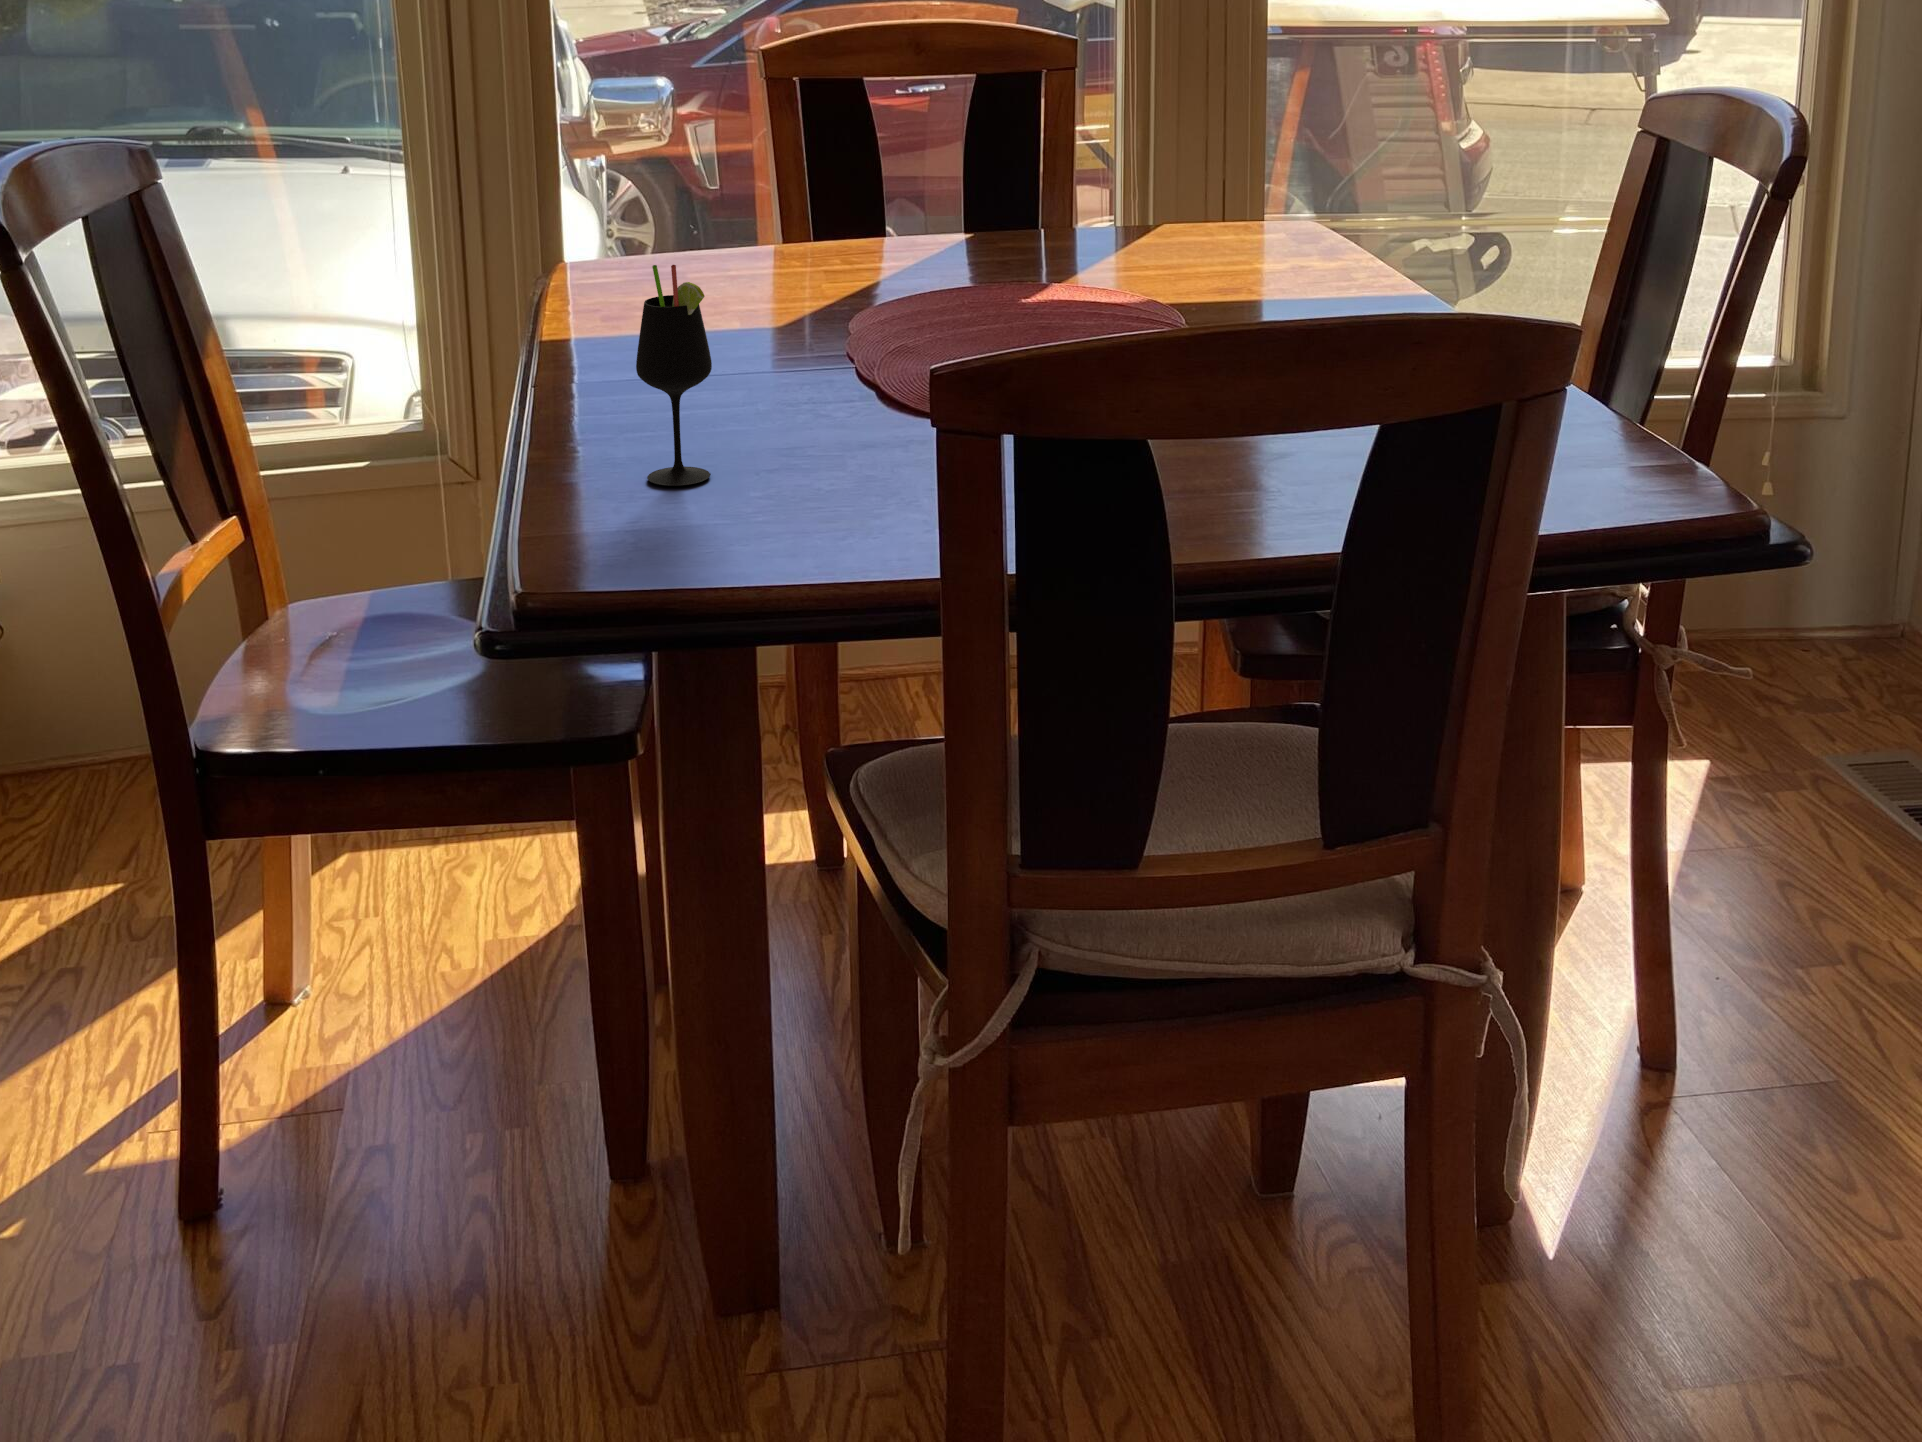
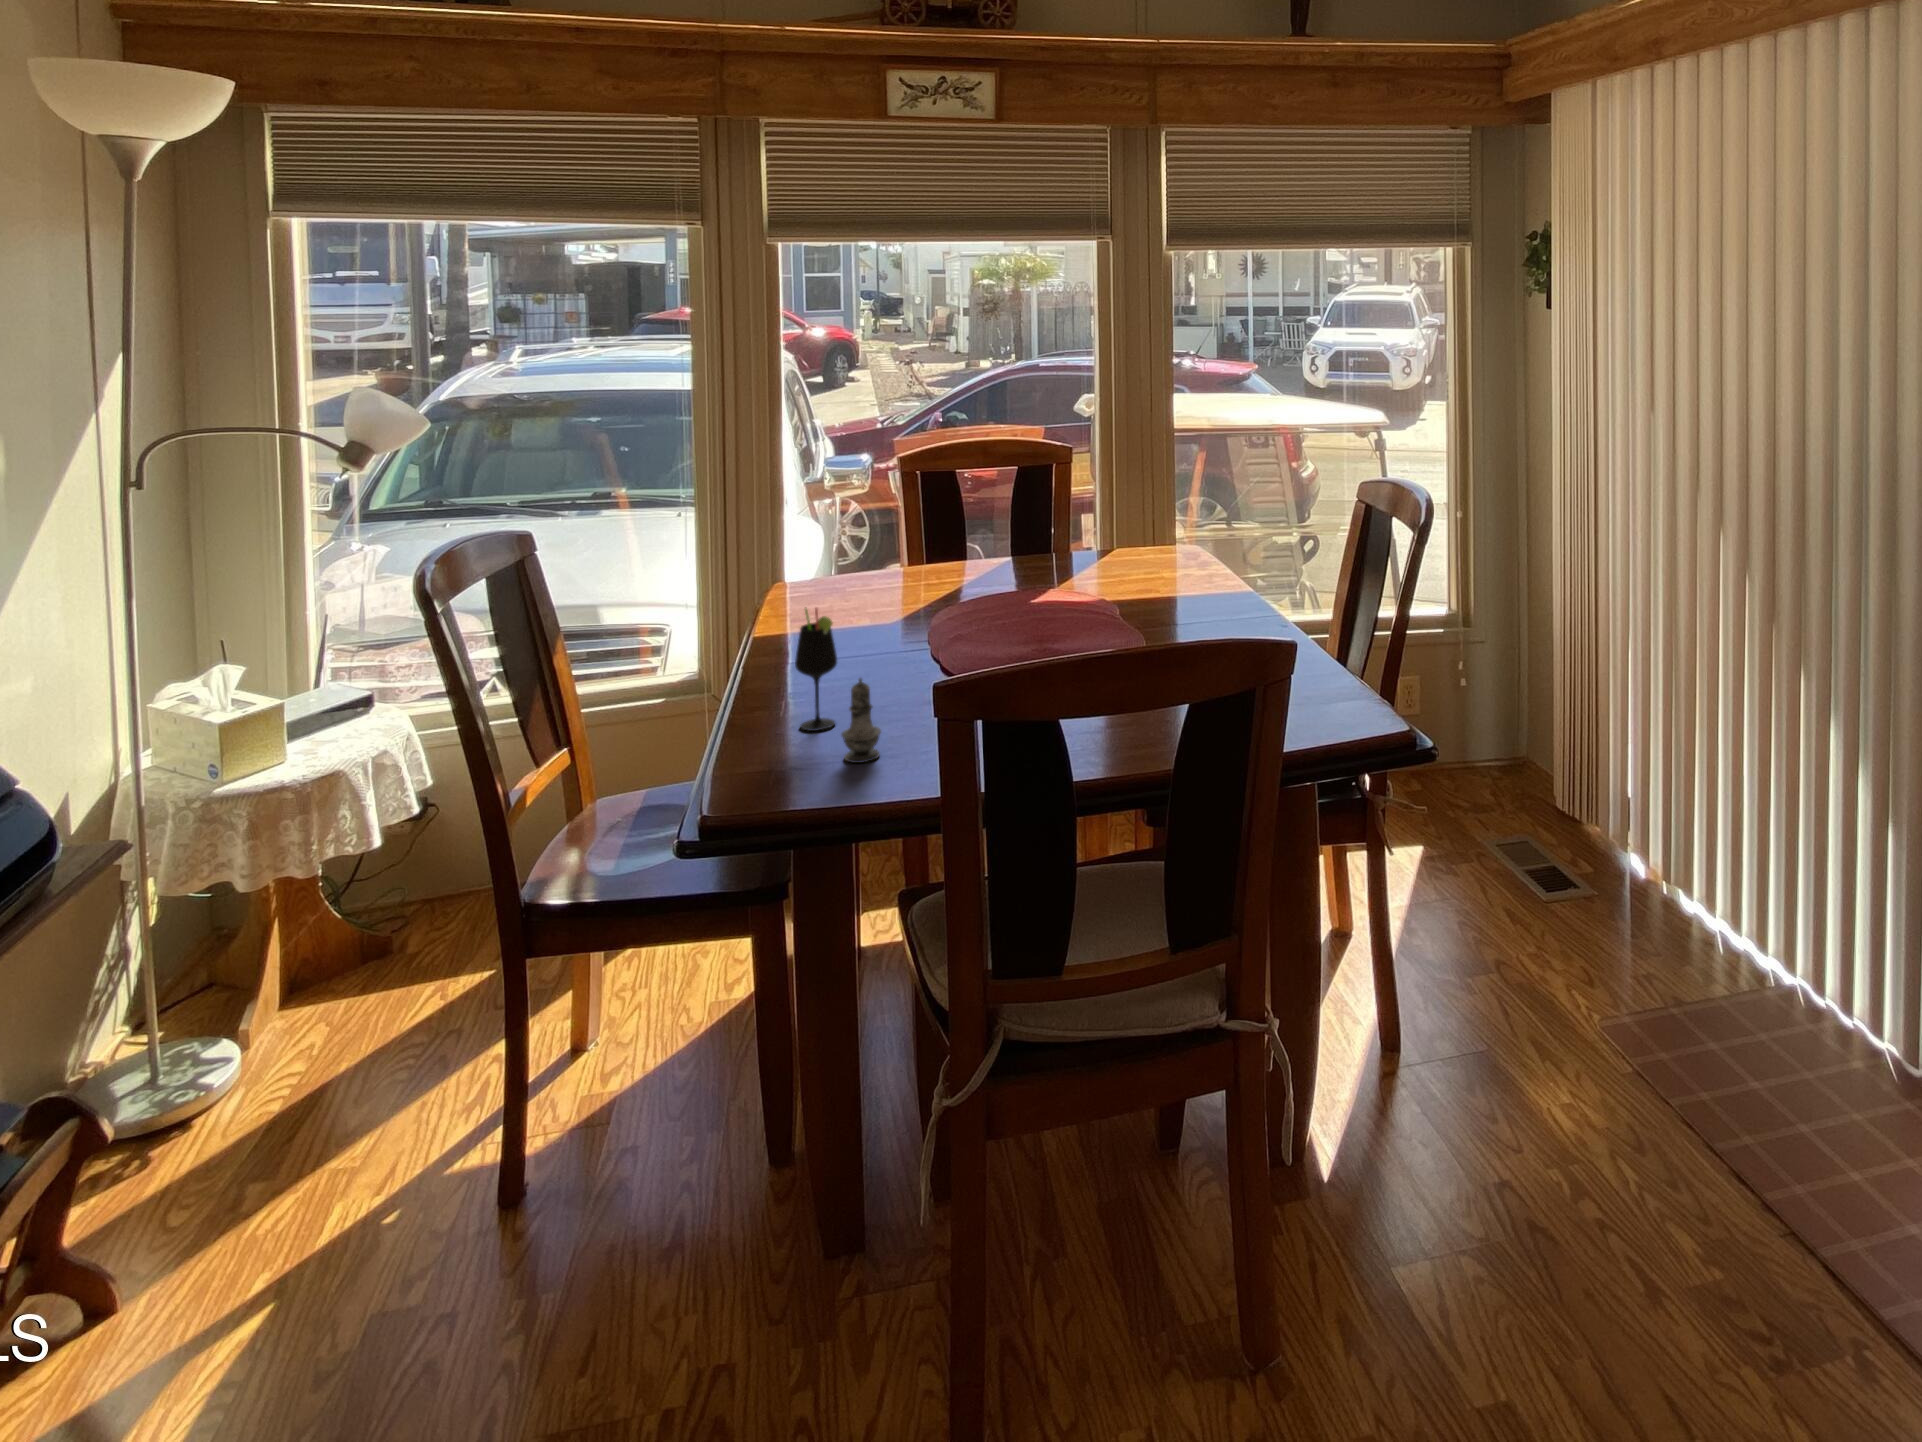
salt shaker: none [730,388,801,538] -> present [842,678,881,763]

